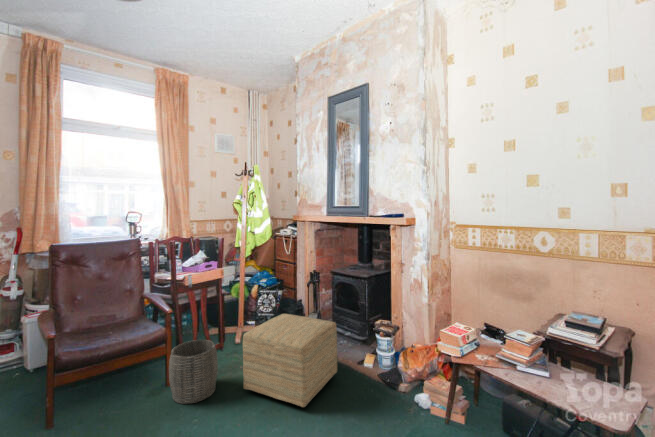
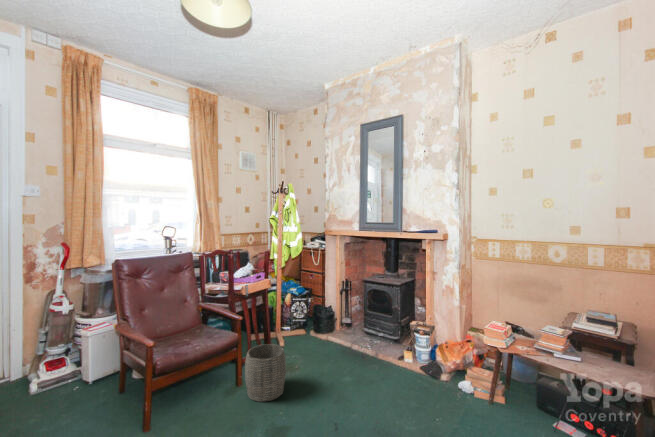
ottoman: present [243,314,337,407] -> none [310,319,385,398]

